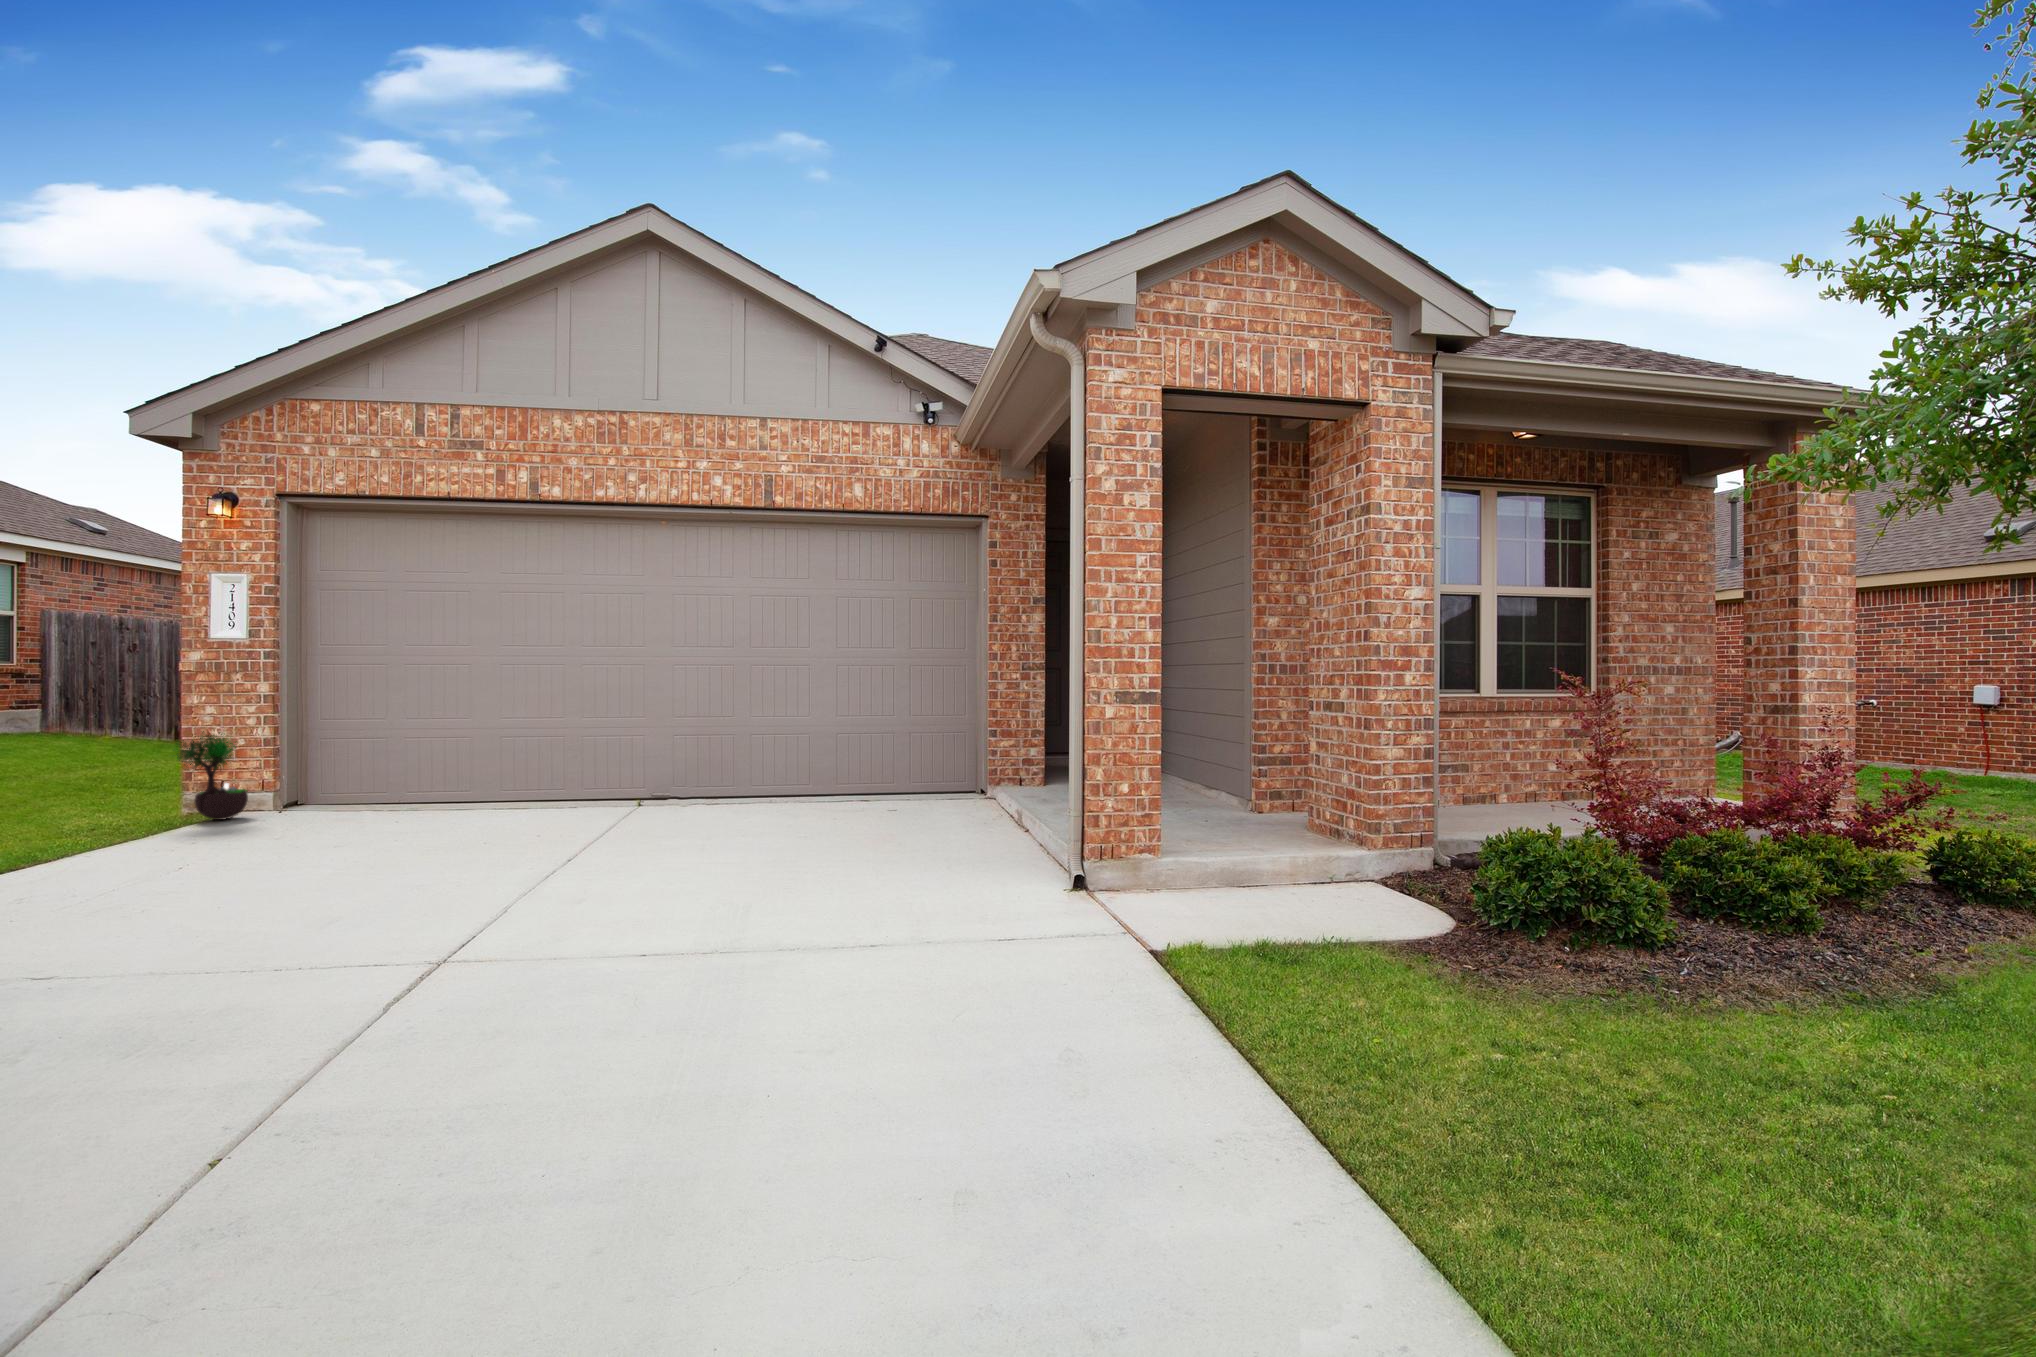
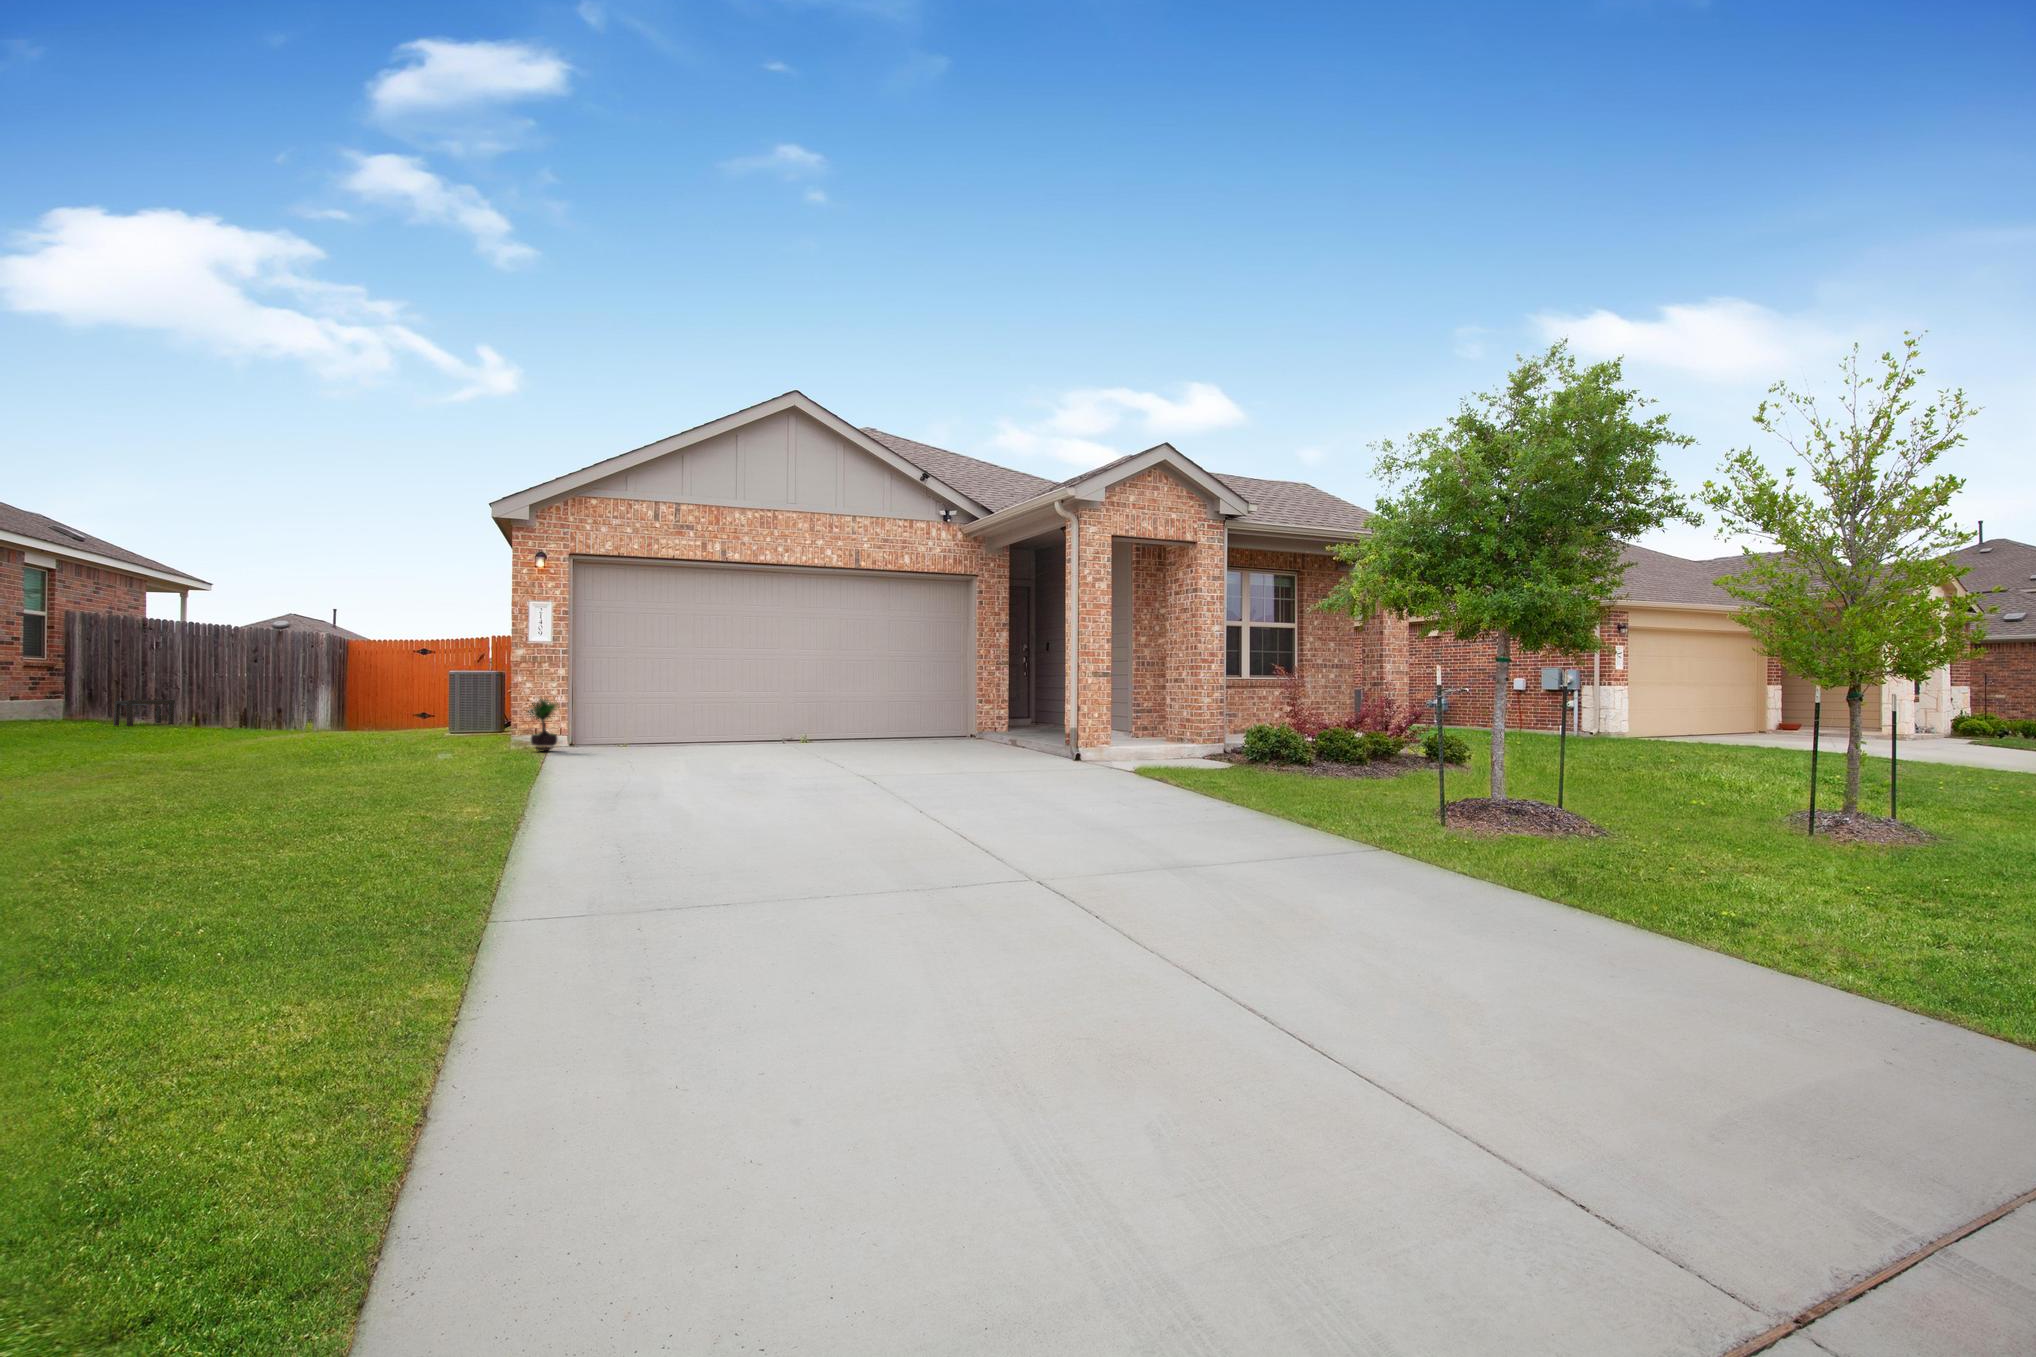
bench: none [68,708,145,740] -> present [114,700,175,726]

